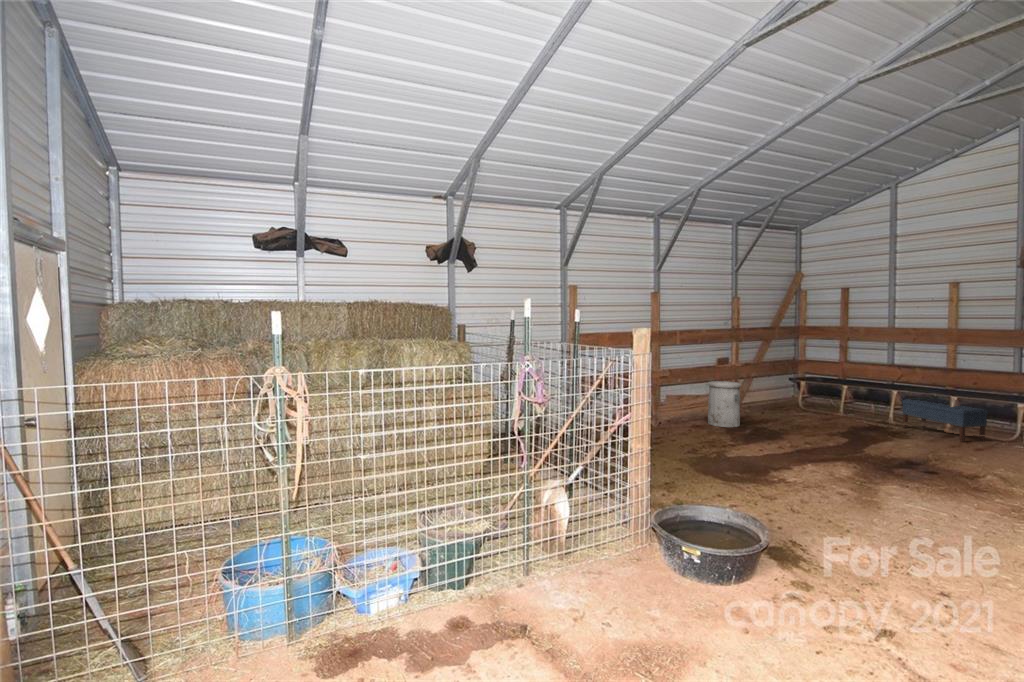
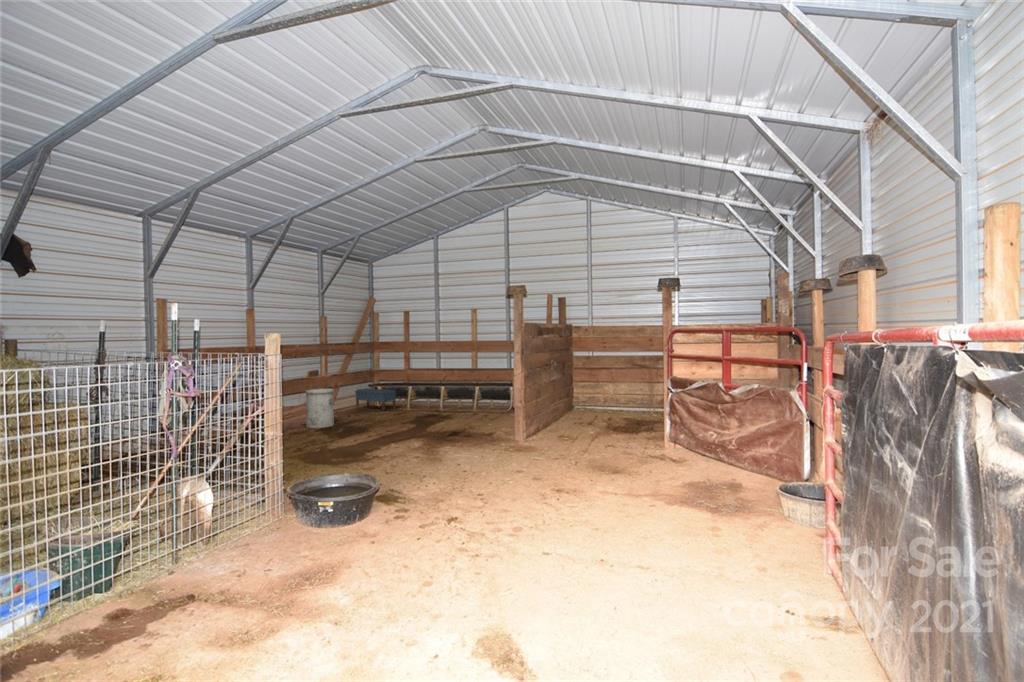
bench: present [902,398,988,442] -> present [355,388,396,411]

